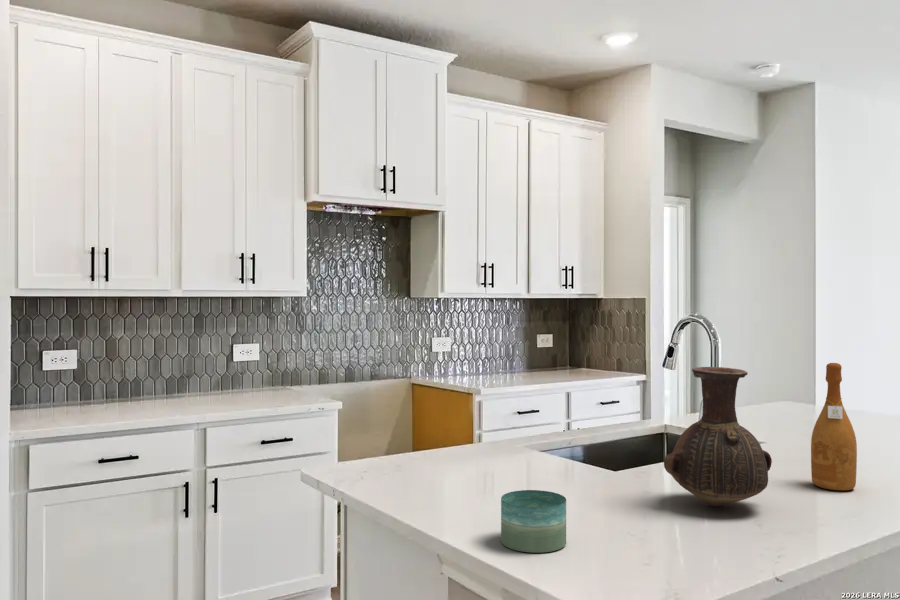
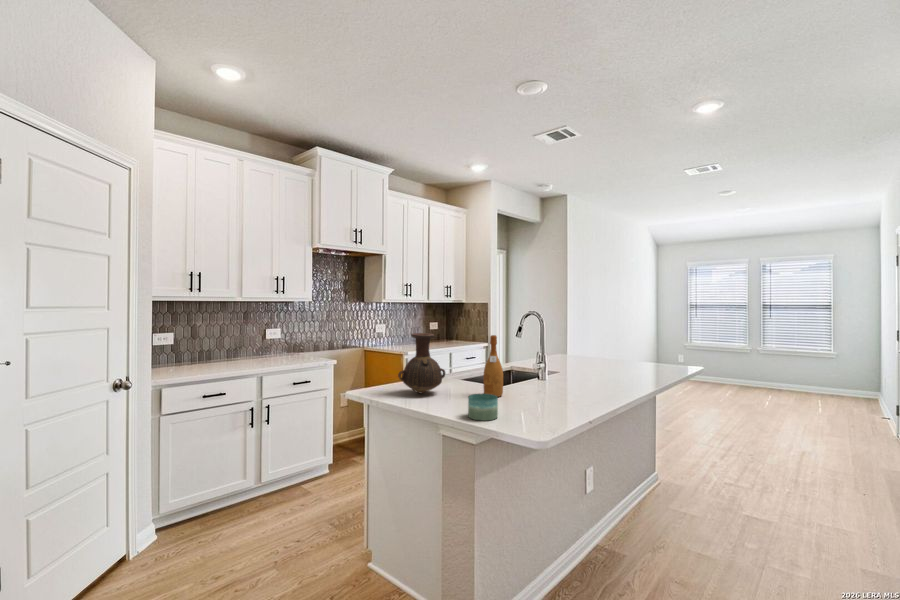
wine bottle: present [811,363,857,490] -> present [483,335,503,397]
vase: present [664,367,772,506] -> present [398,333,445,393]

